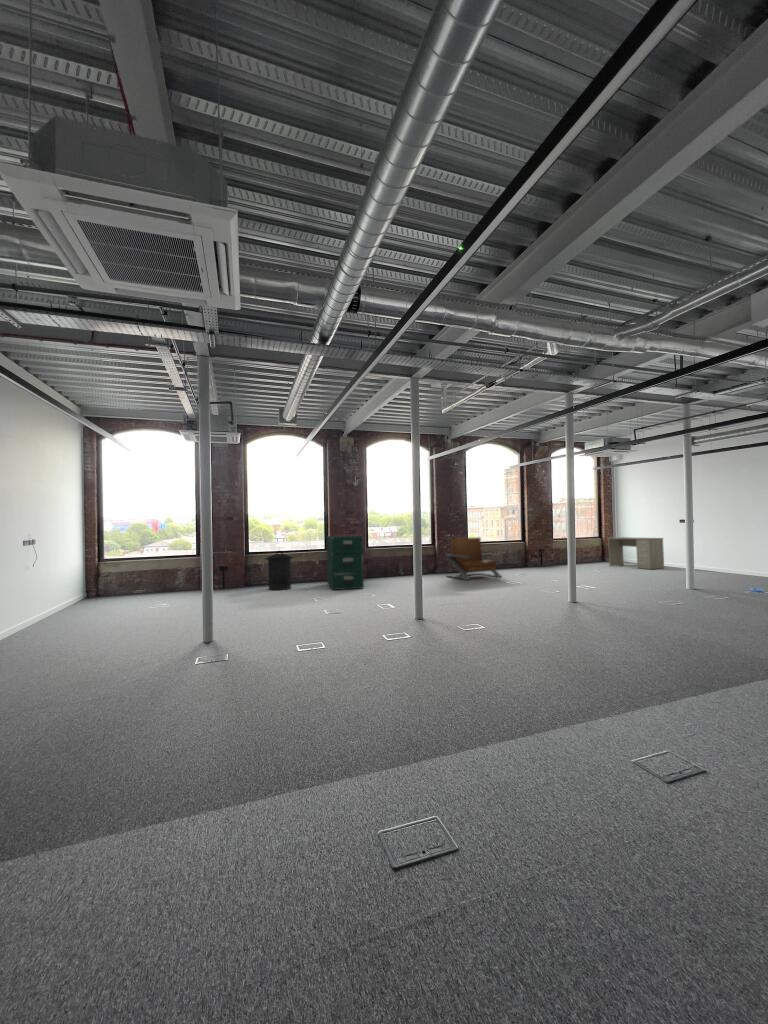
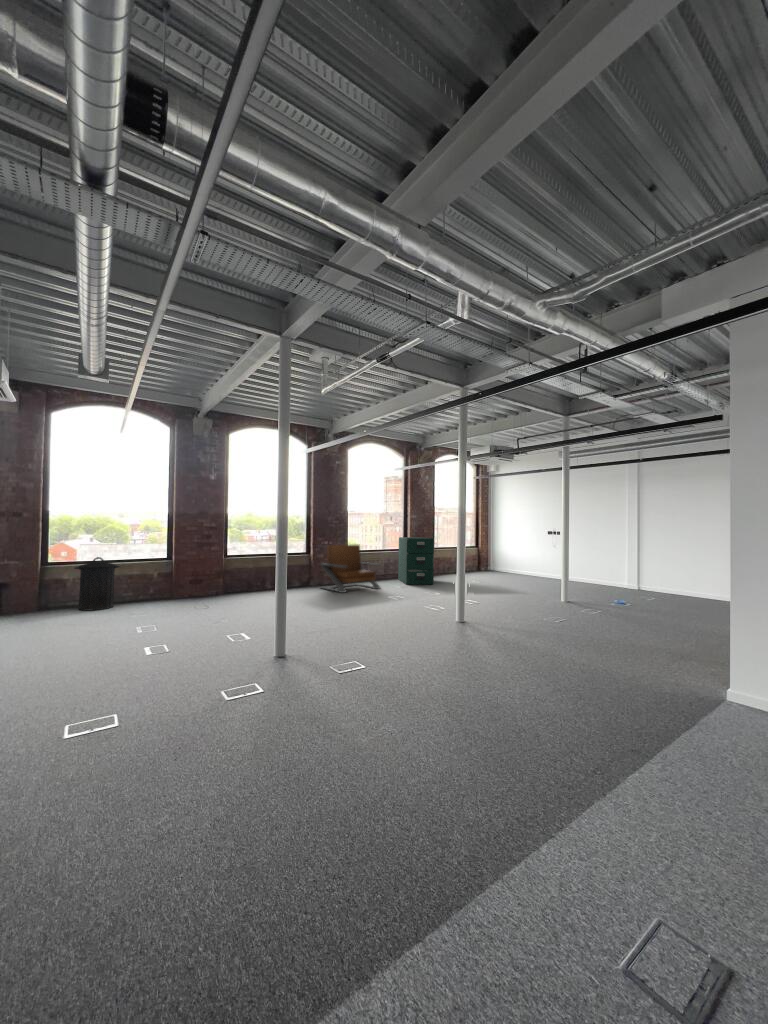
filing cabinet: present [327,536,364,590] -> present [398,537,434,585]
desk: present [608,537,664,569] -> none [484,547,534,580]

